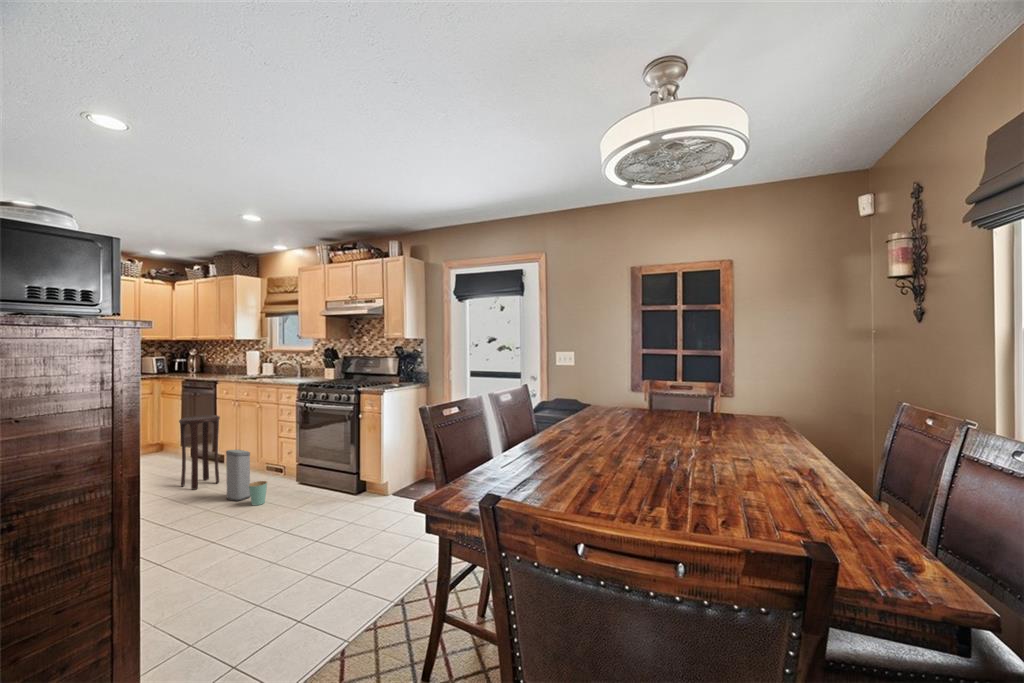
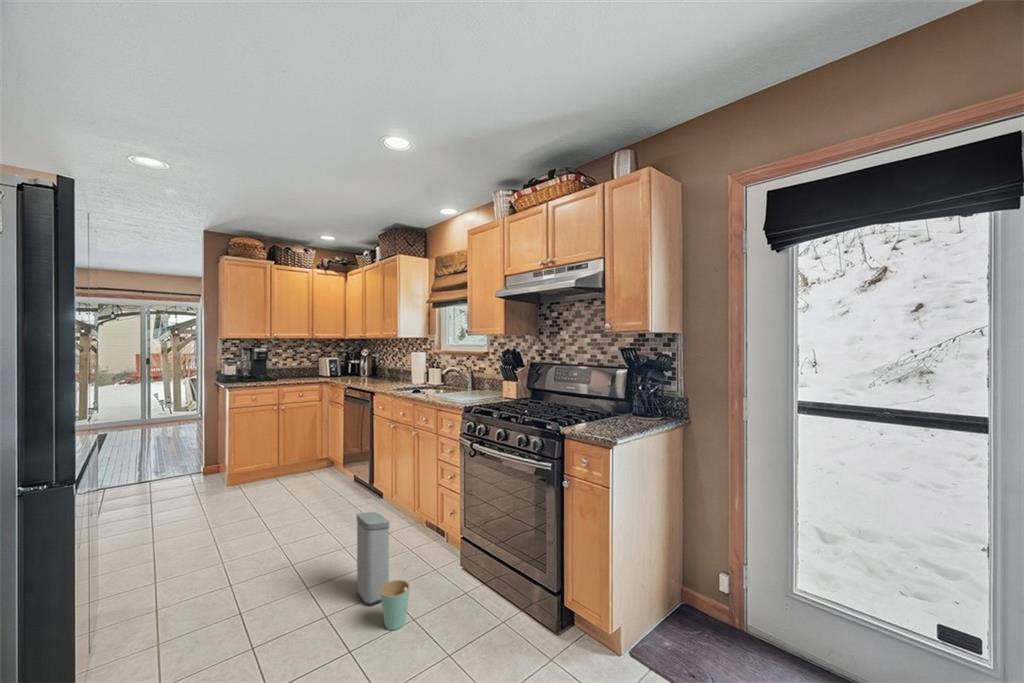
stool: present [179,415,220,490] -> none [313,443,364,555]

